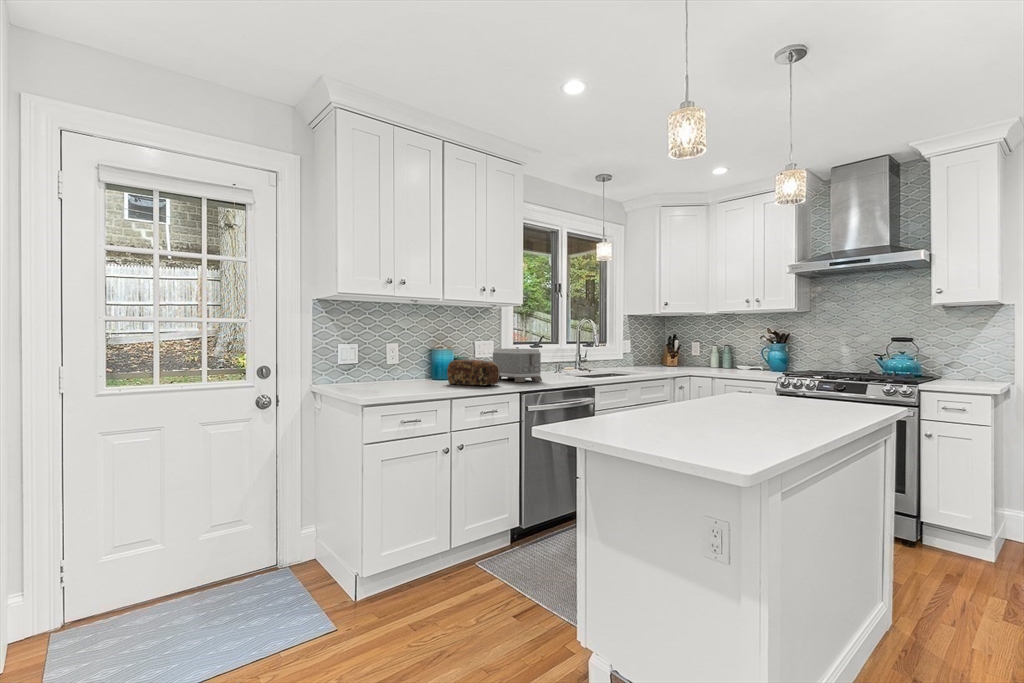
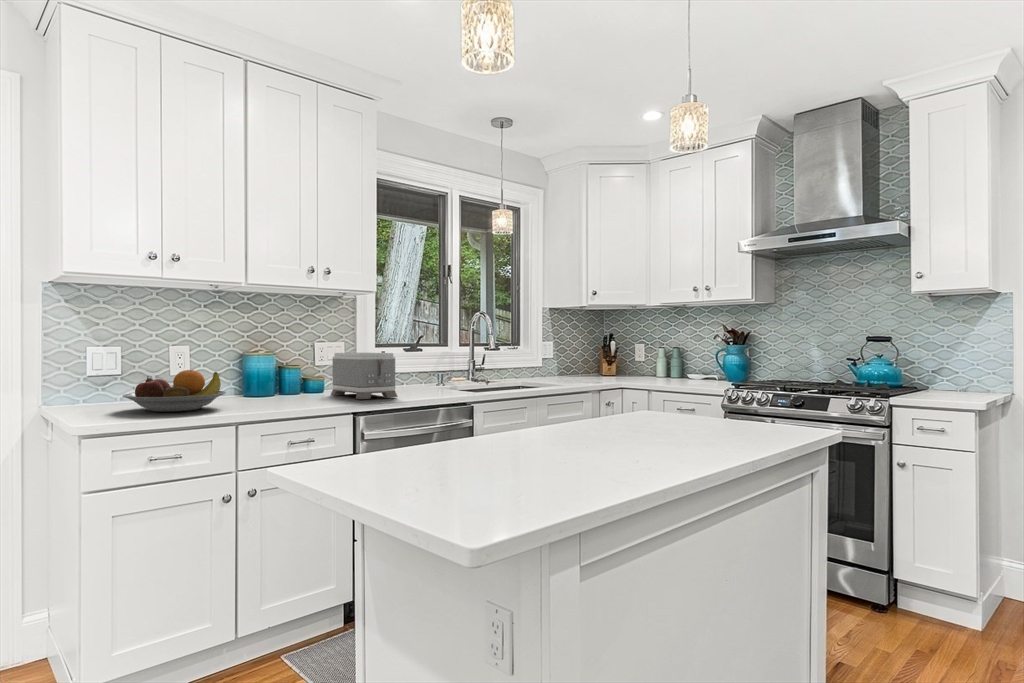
bread loaf: present [447,359,499,386] -> none [253,368,328,404]
fruit bowl: none [370,361,436,390] -> present [123,370,226,412]

